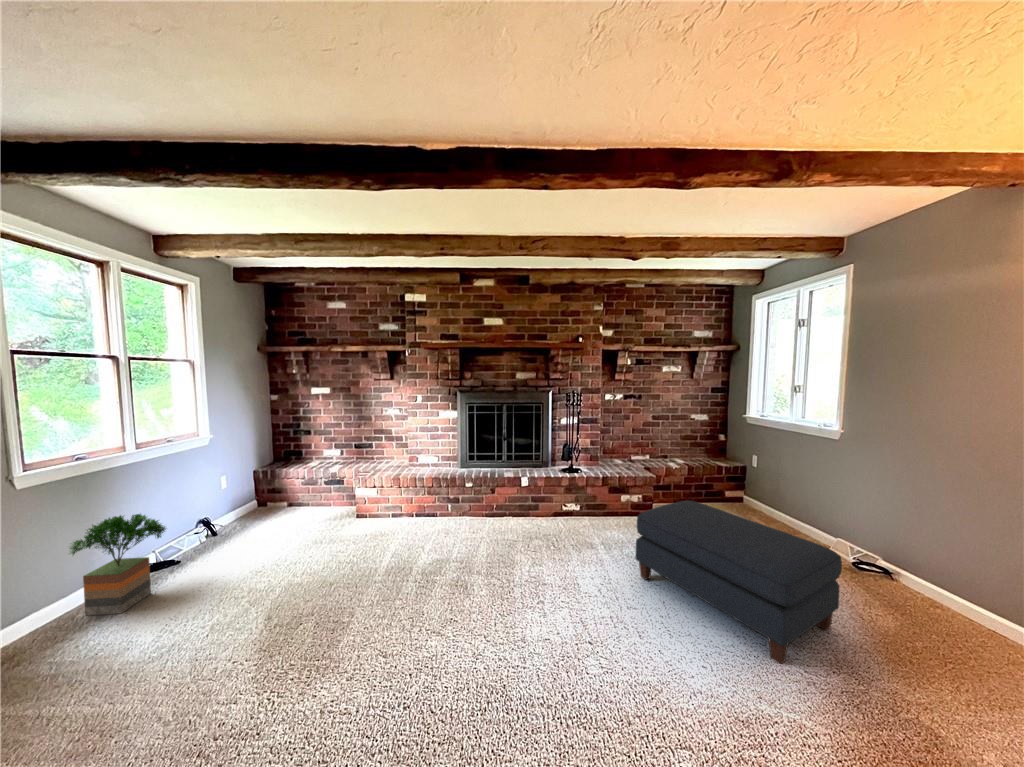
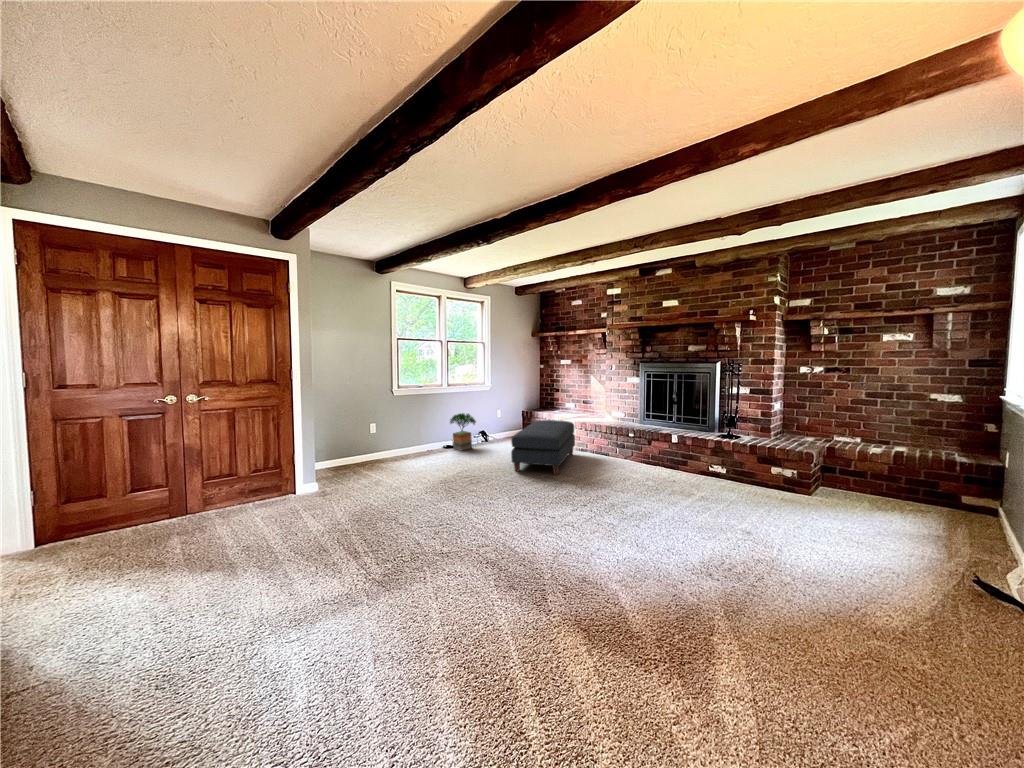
ottoman: present [635,500,842,664] -> present [511,420,575,475]

